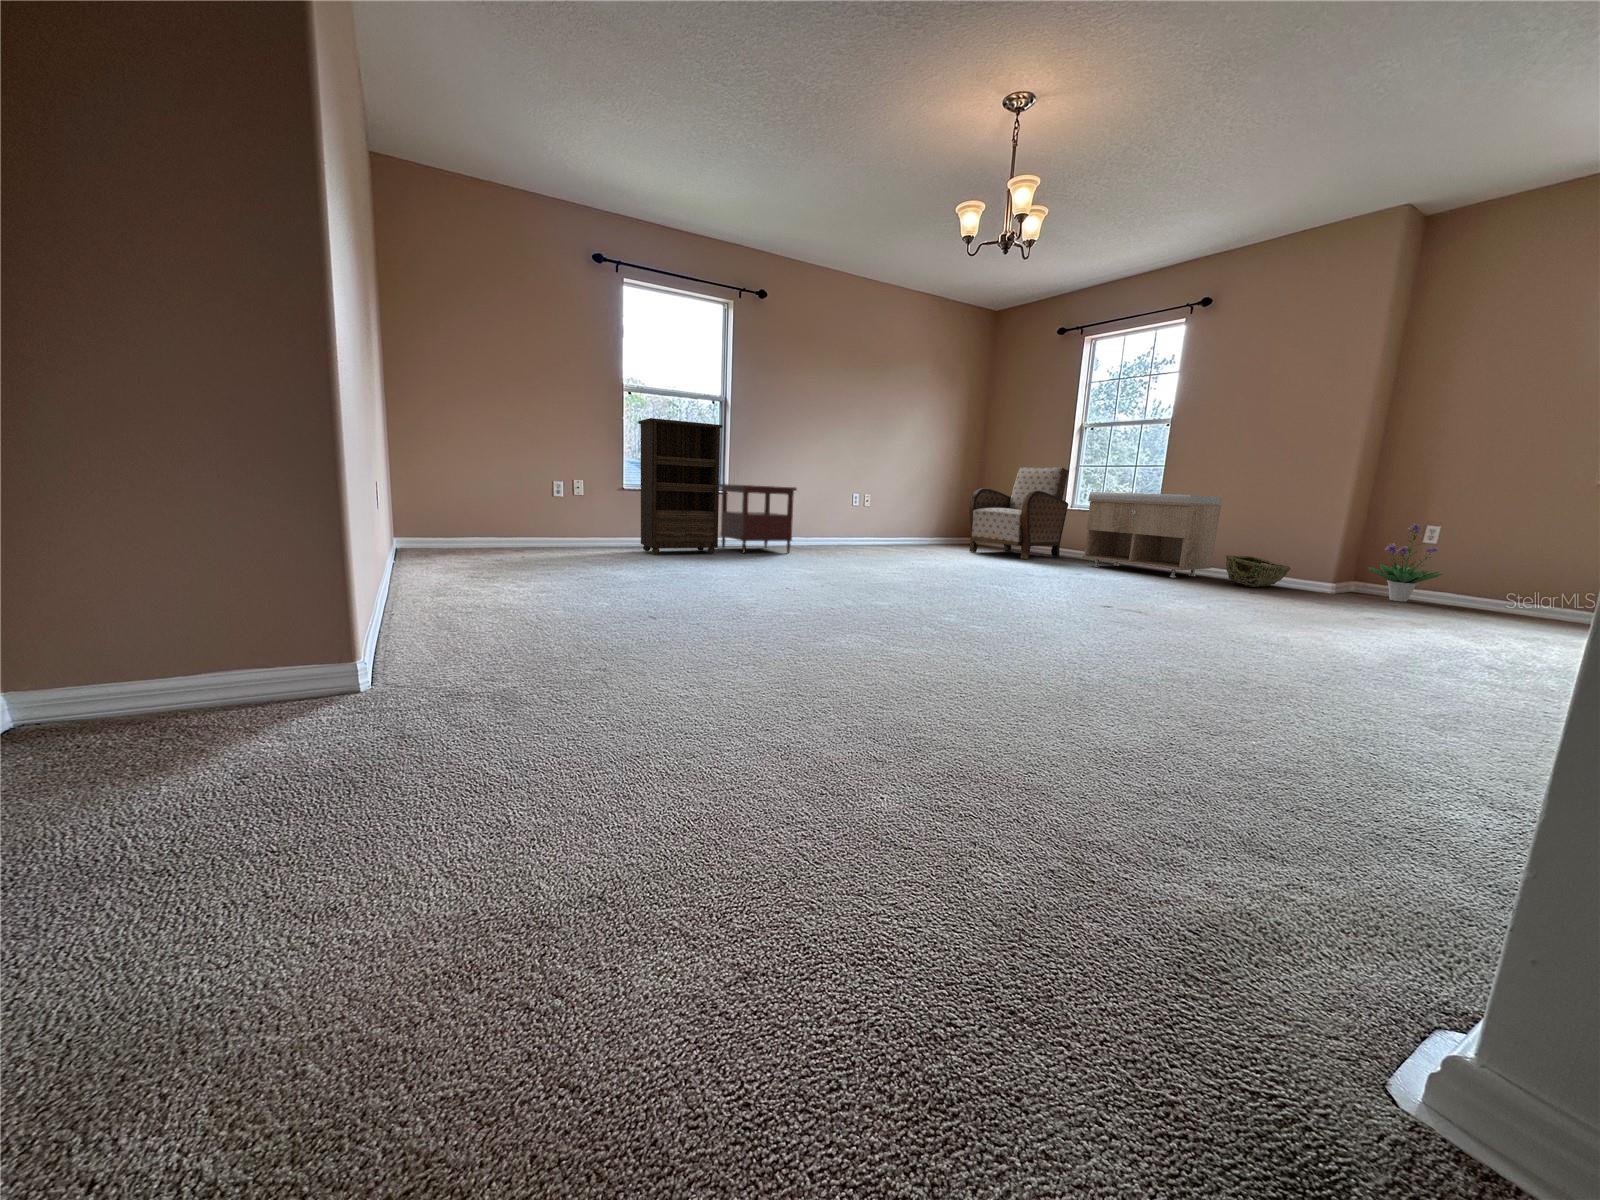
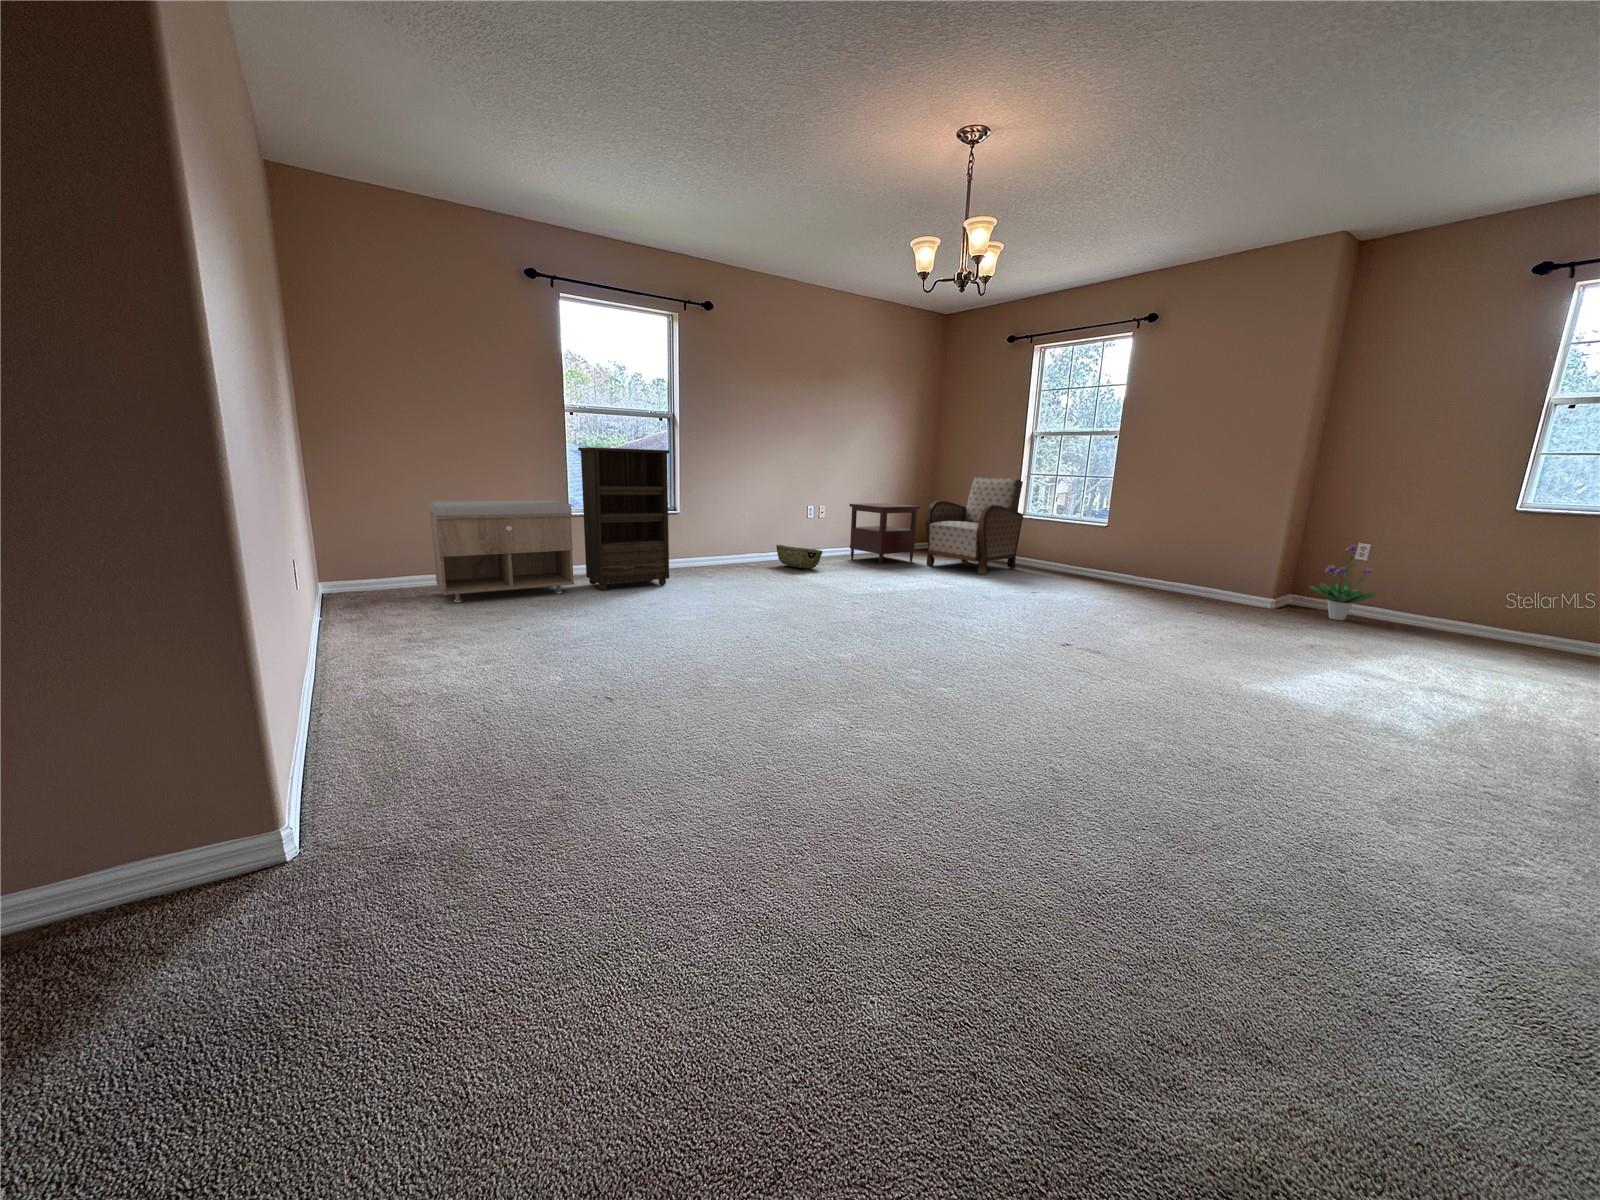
side table: present [720,484,797,553] -> present [849,503,920,565]
storage bench: present [1083,492,1222,578] -> present [429,501,574,602]
woven basket: present [1226,555,1290,587] -> present [776,545,823,569]

